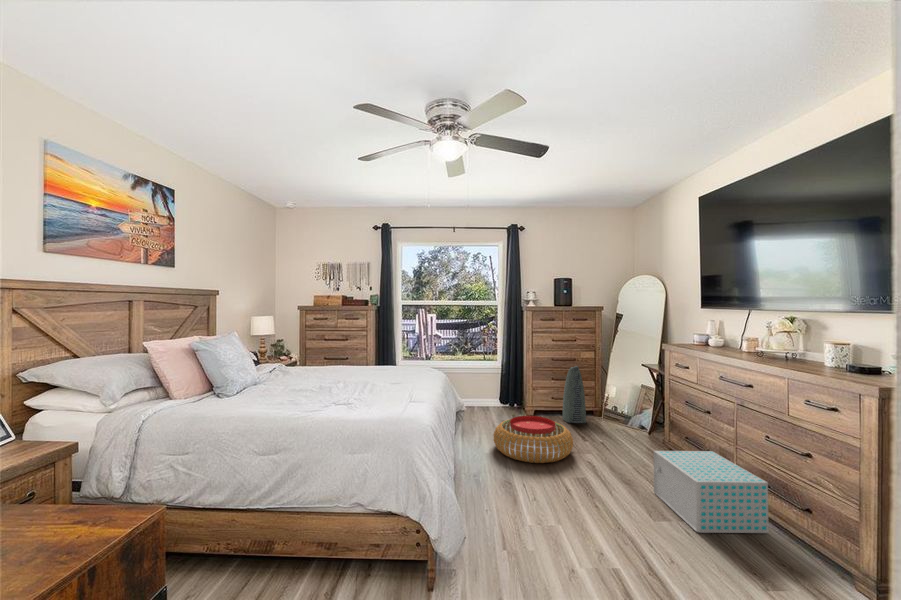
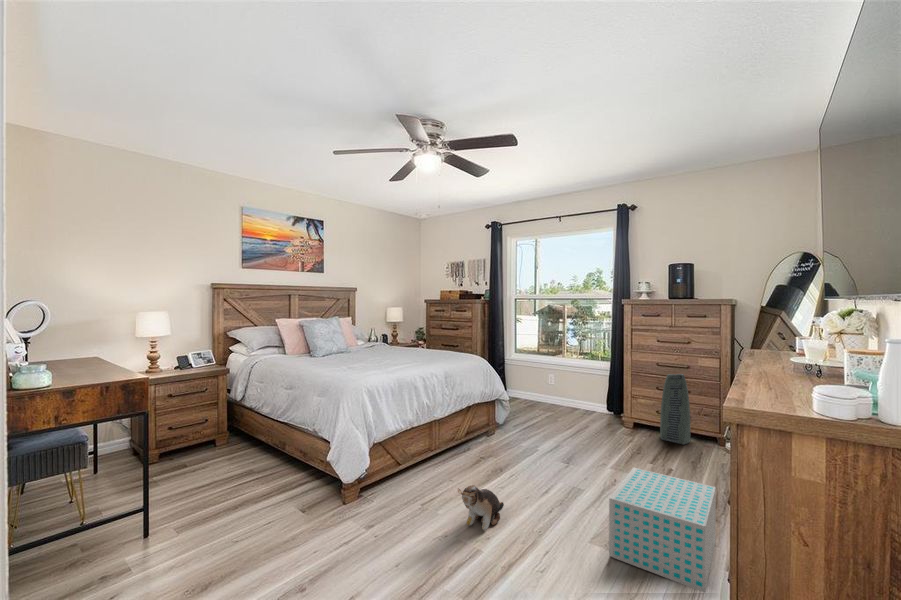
pouf: present [494,416,573,463] -> none [528,415,614,465]
plush toy: none [571,509,608,555] -> present [458,485,504,530]

